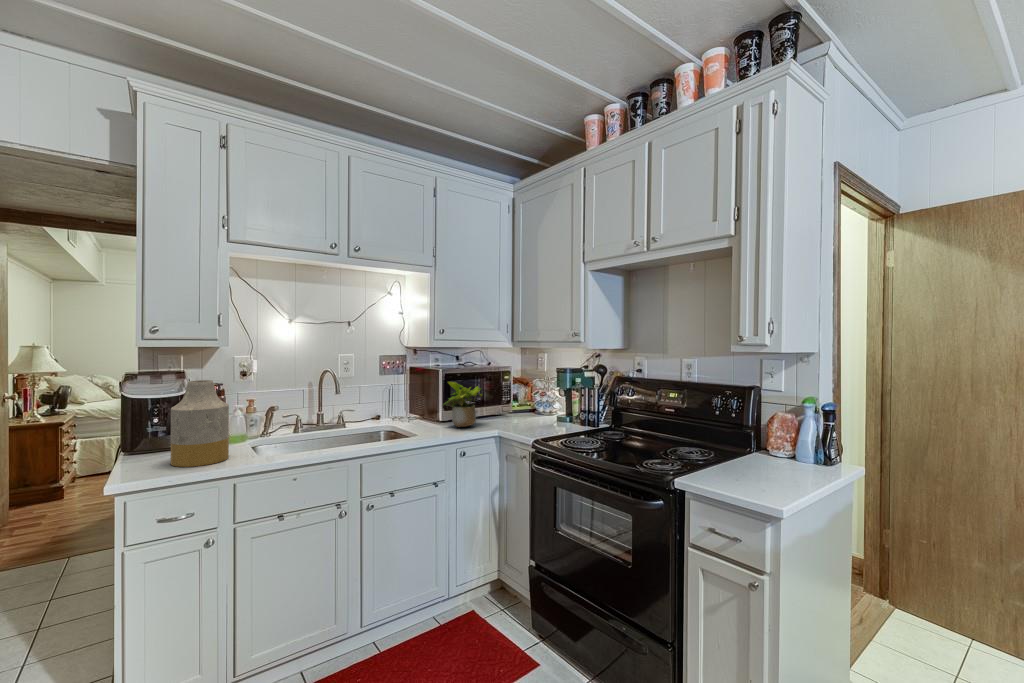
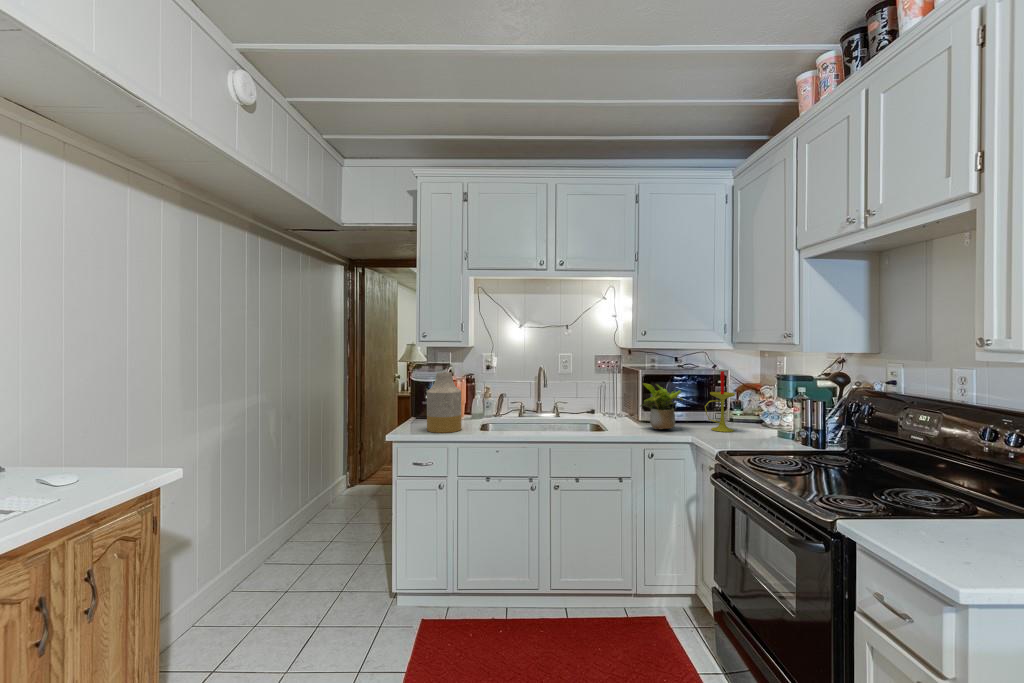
candle: none [499,366,523,423] -> present [705,371,735,432]

